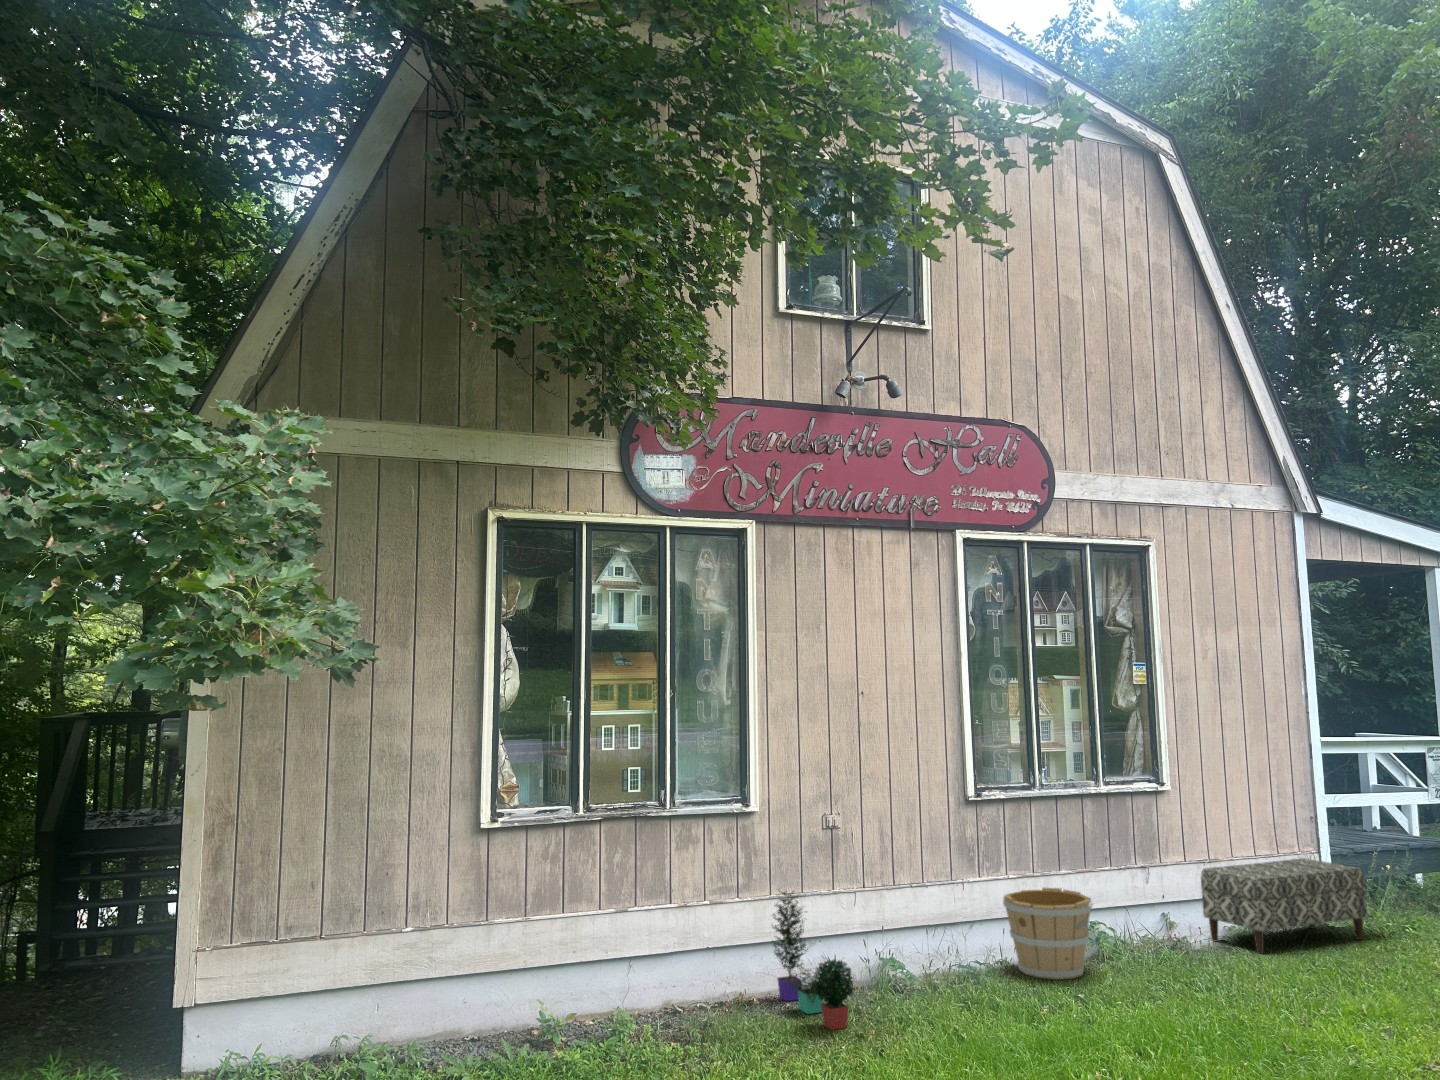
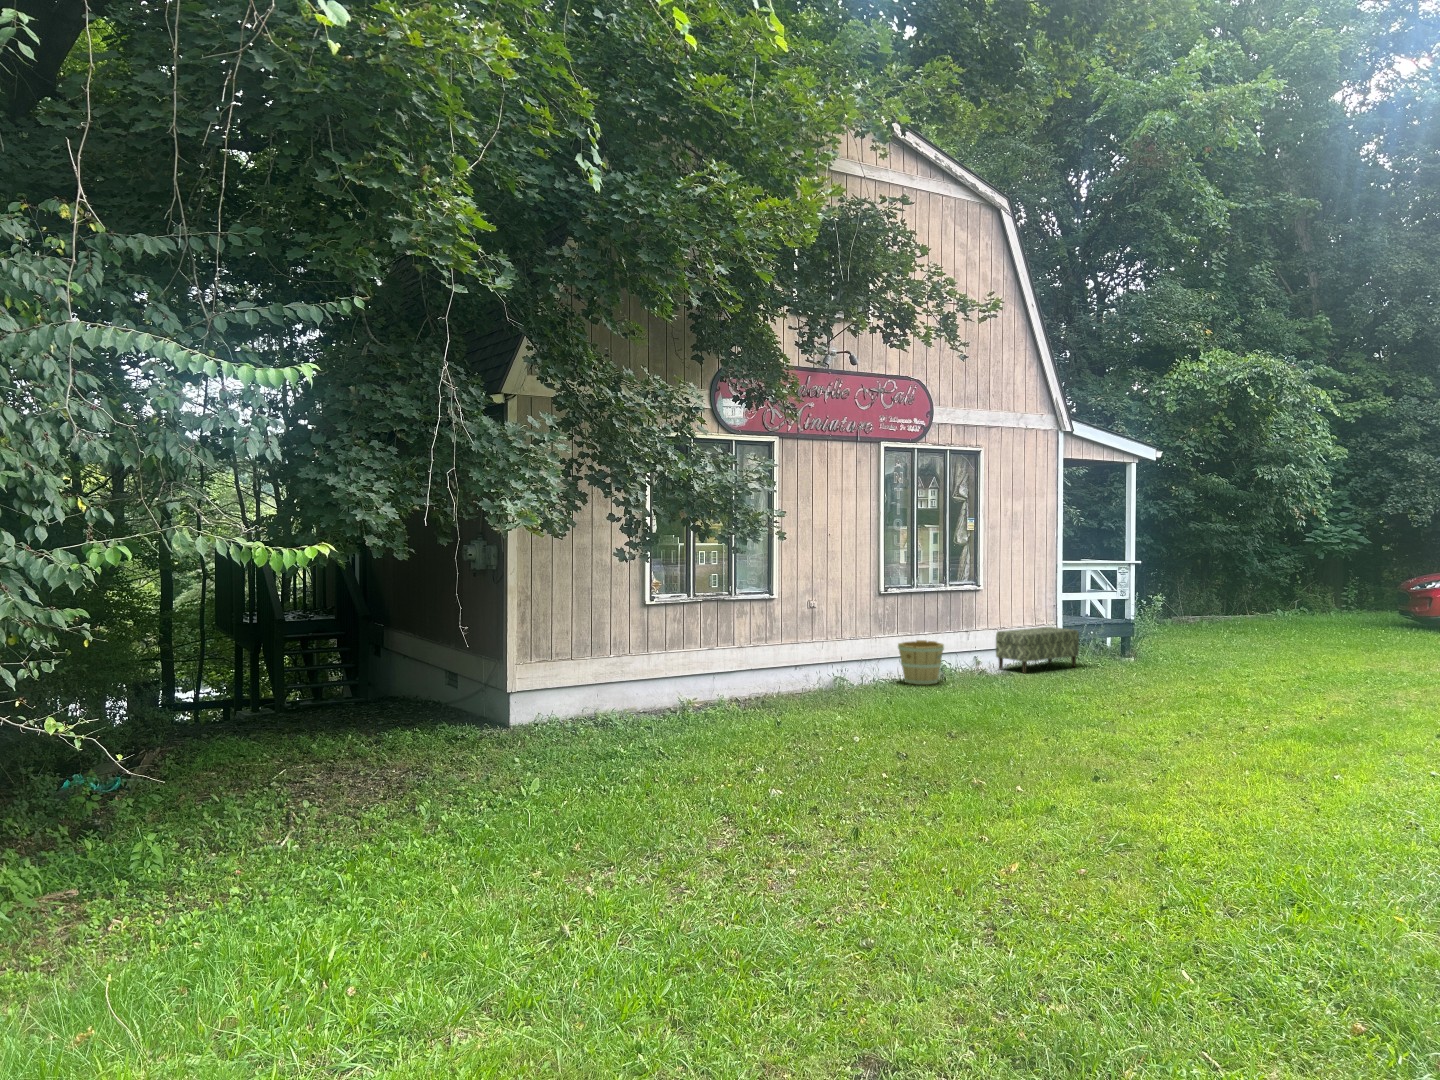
potted plant: present [772,889,855,1030] -> none [783,638,837,703]

